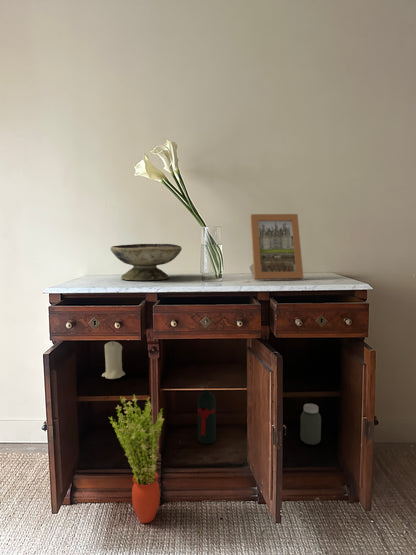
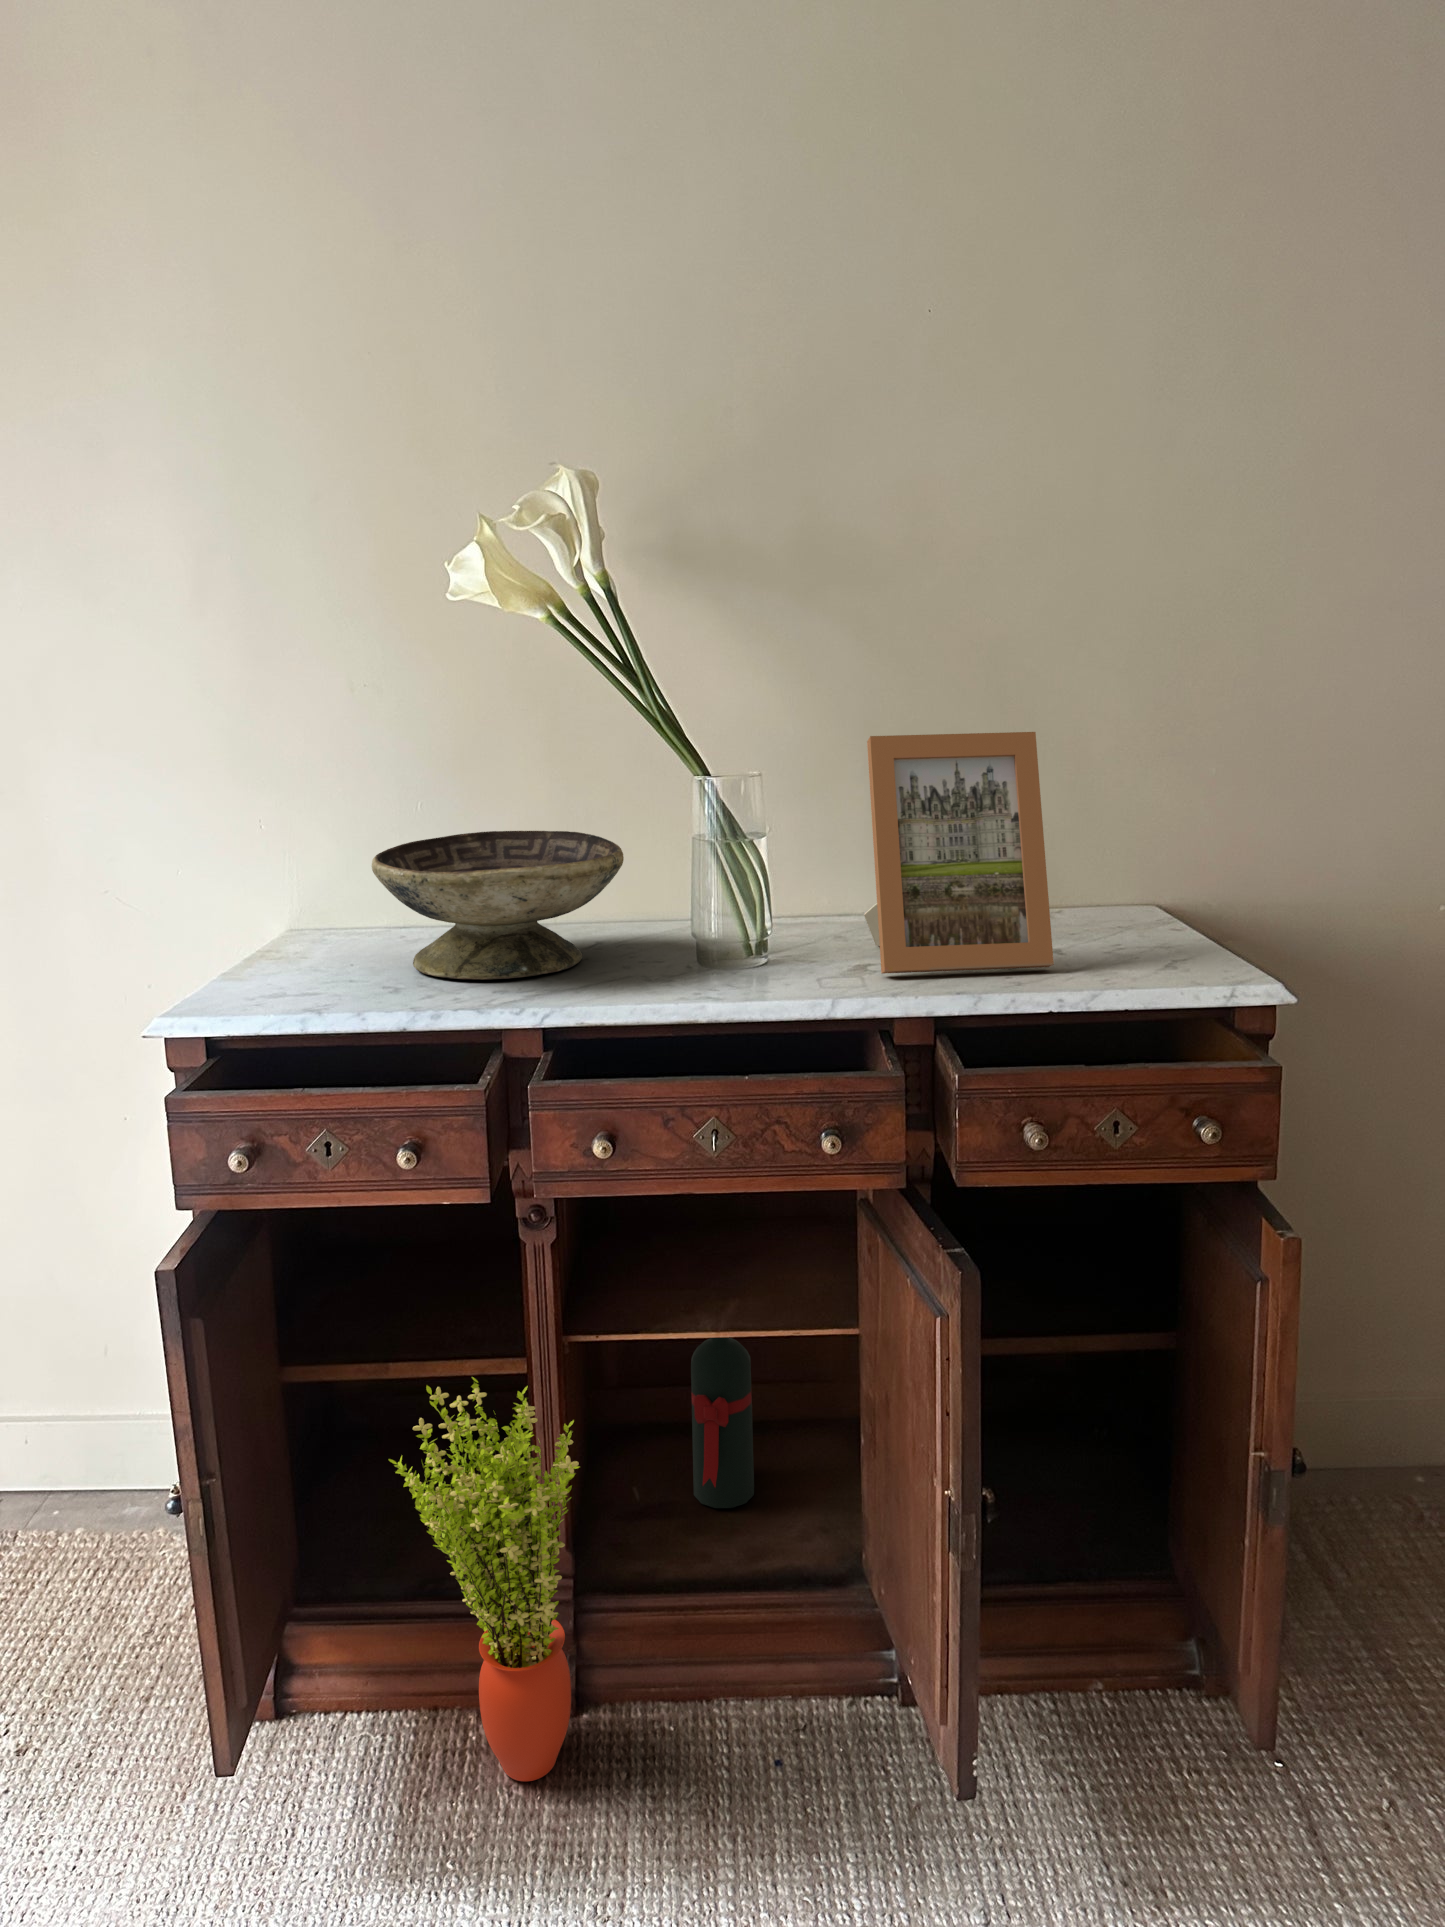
candle: present [102,341,125,379] -> none [361,1175,441,1305]
jar: present [300,404,321,445] -> none [1039,1371,1108,1507]

